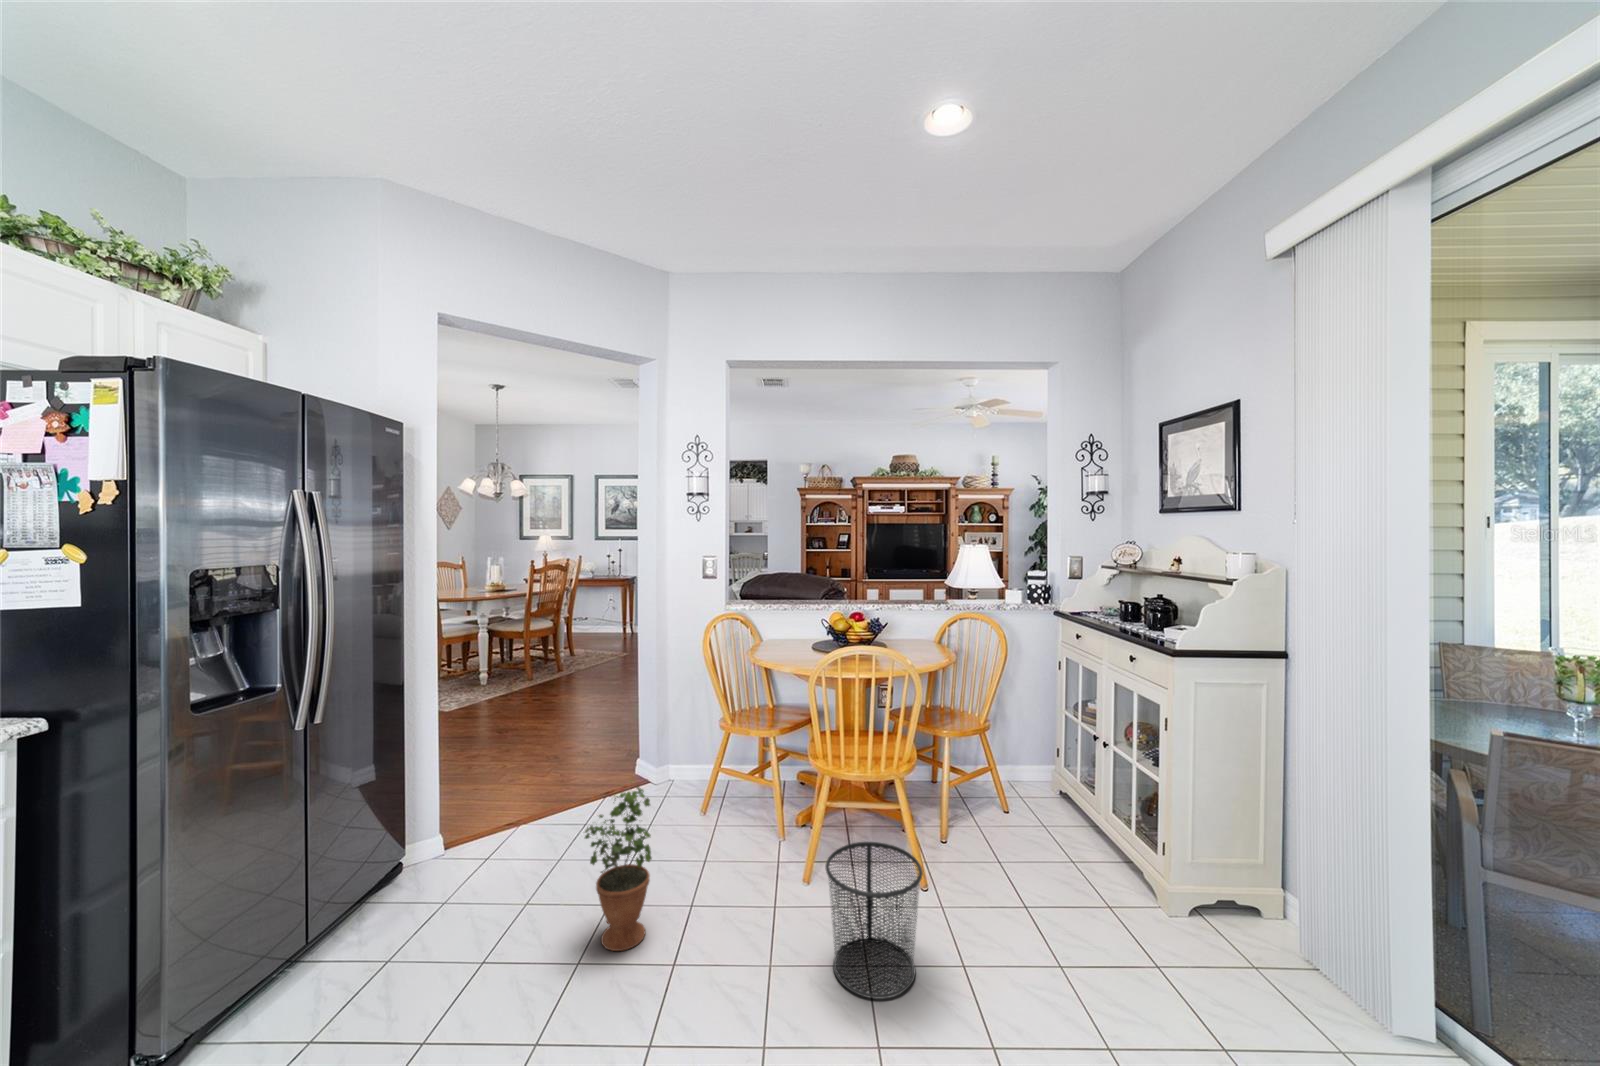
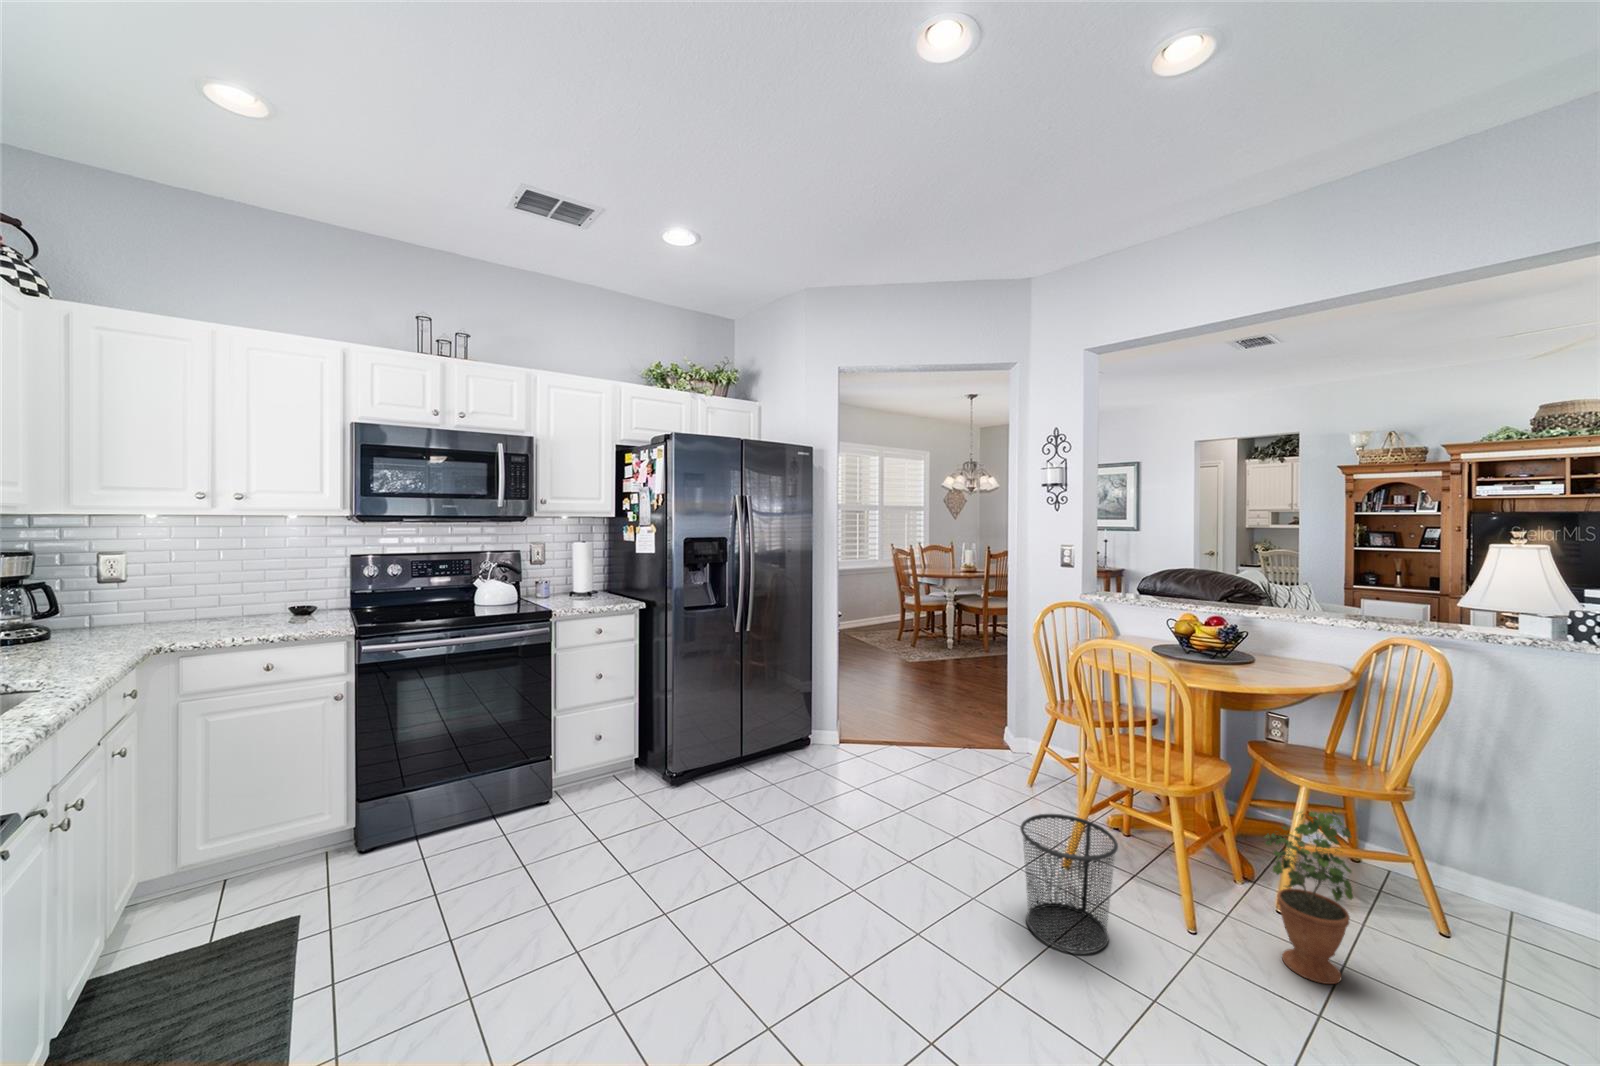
potted plant: present [585,780,651,951] -> present [1265,811,1353,984]

